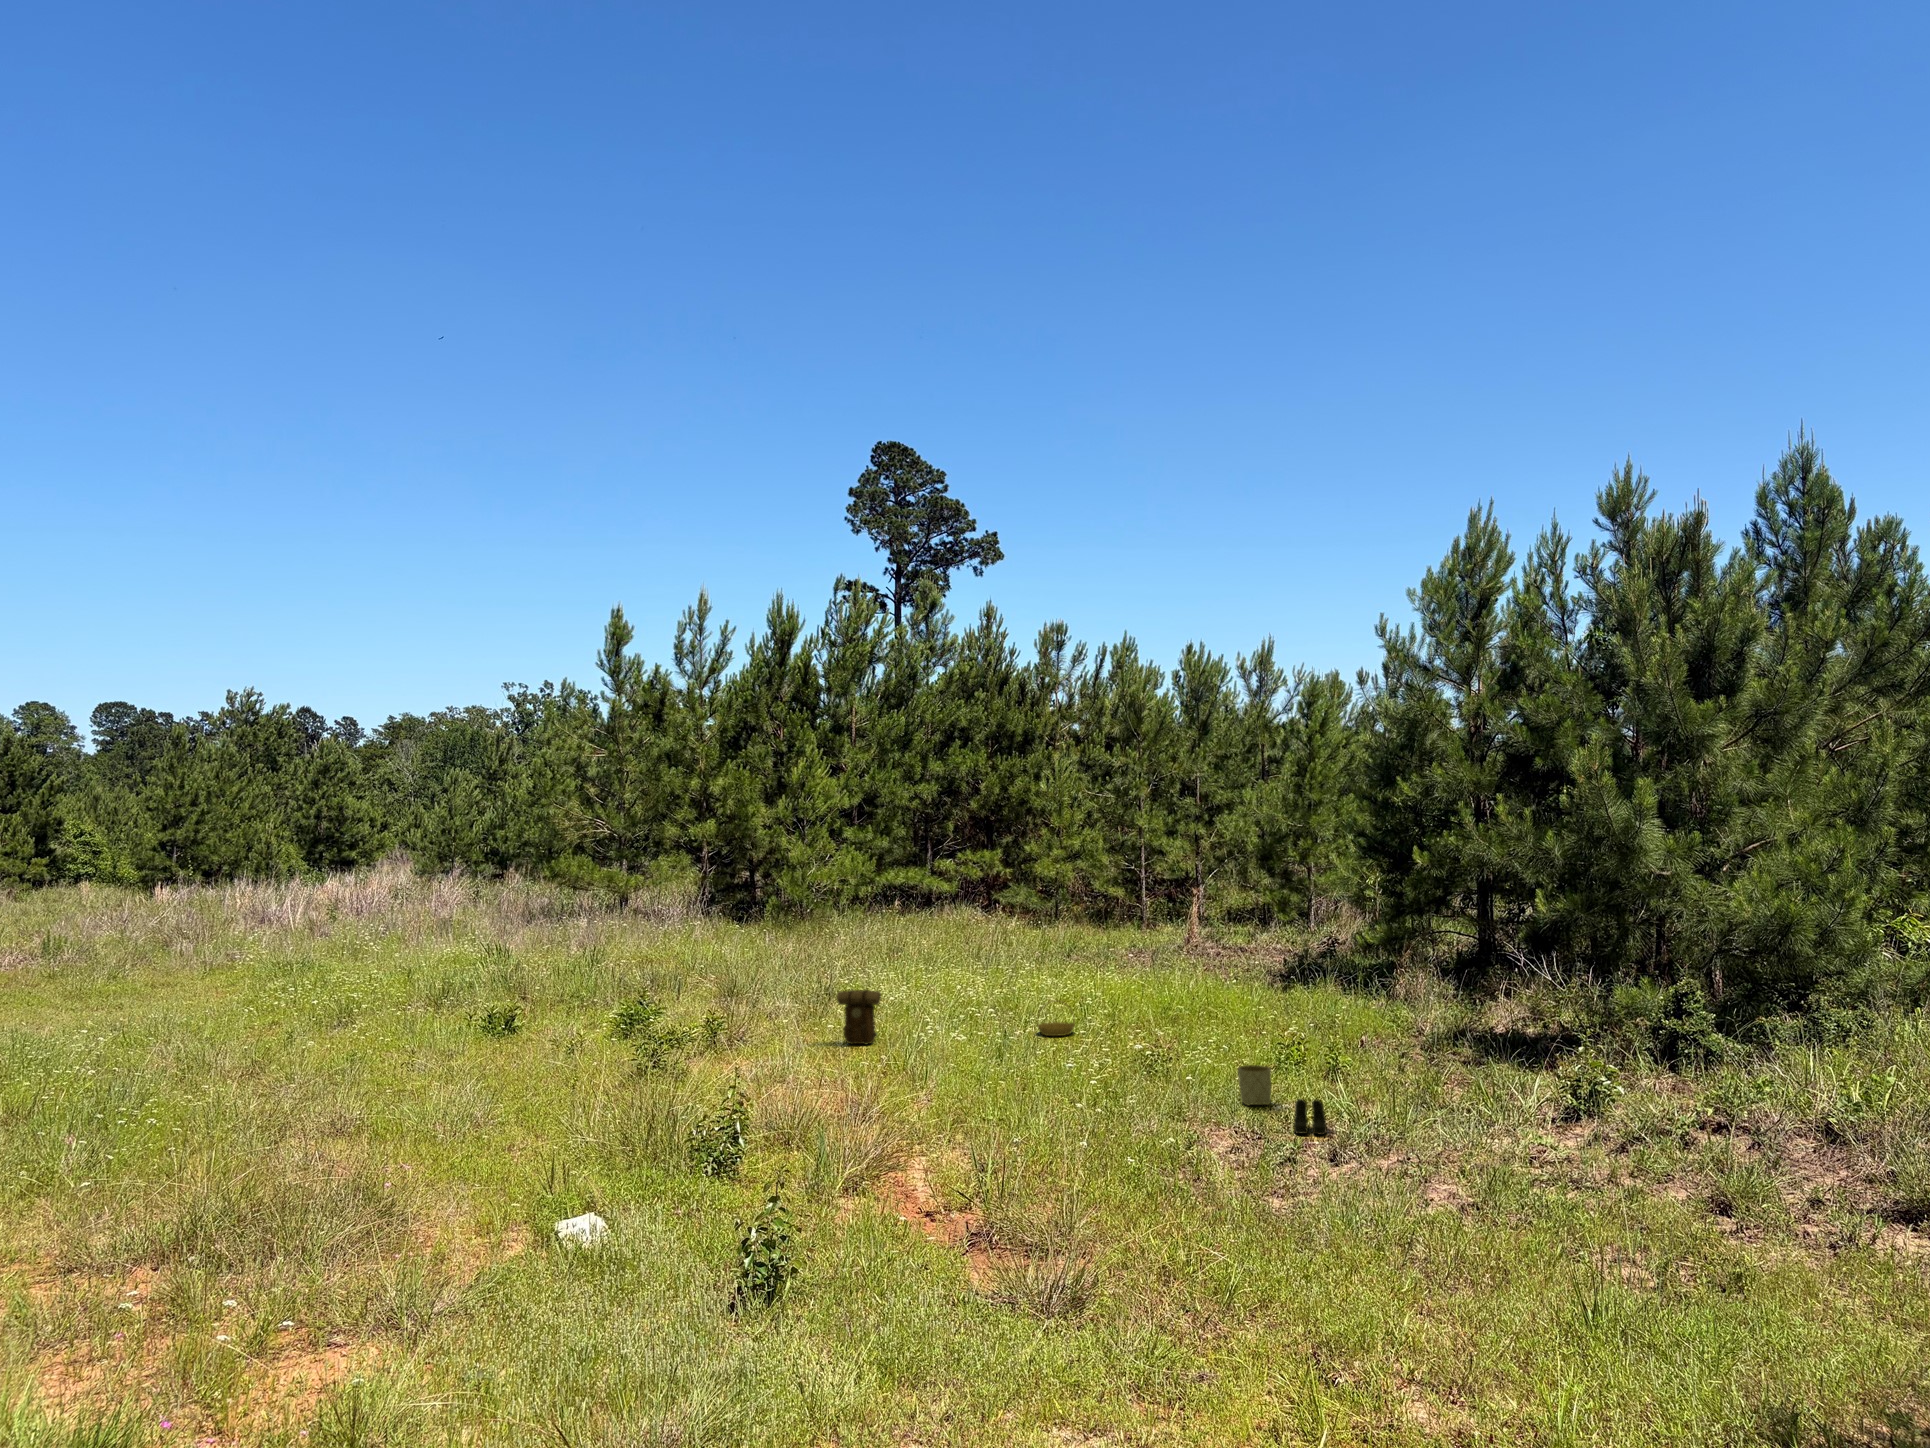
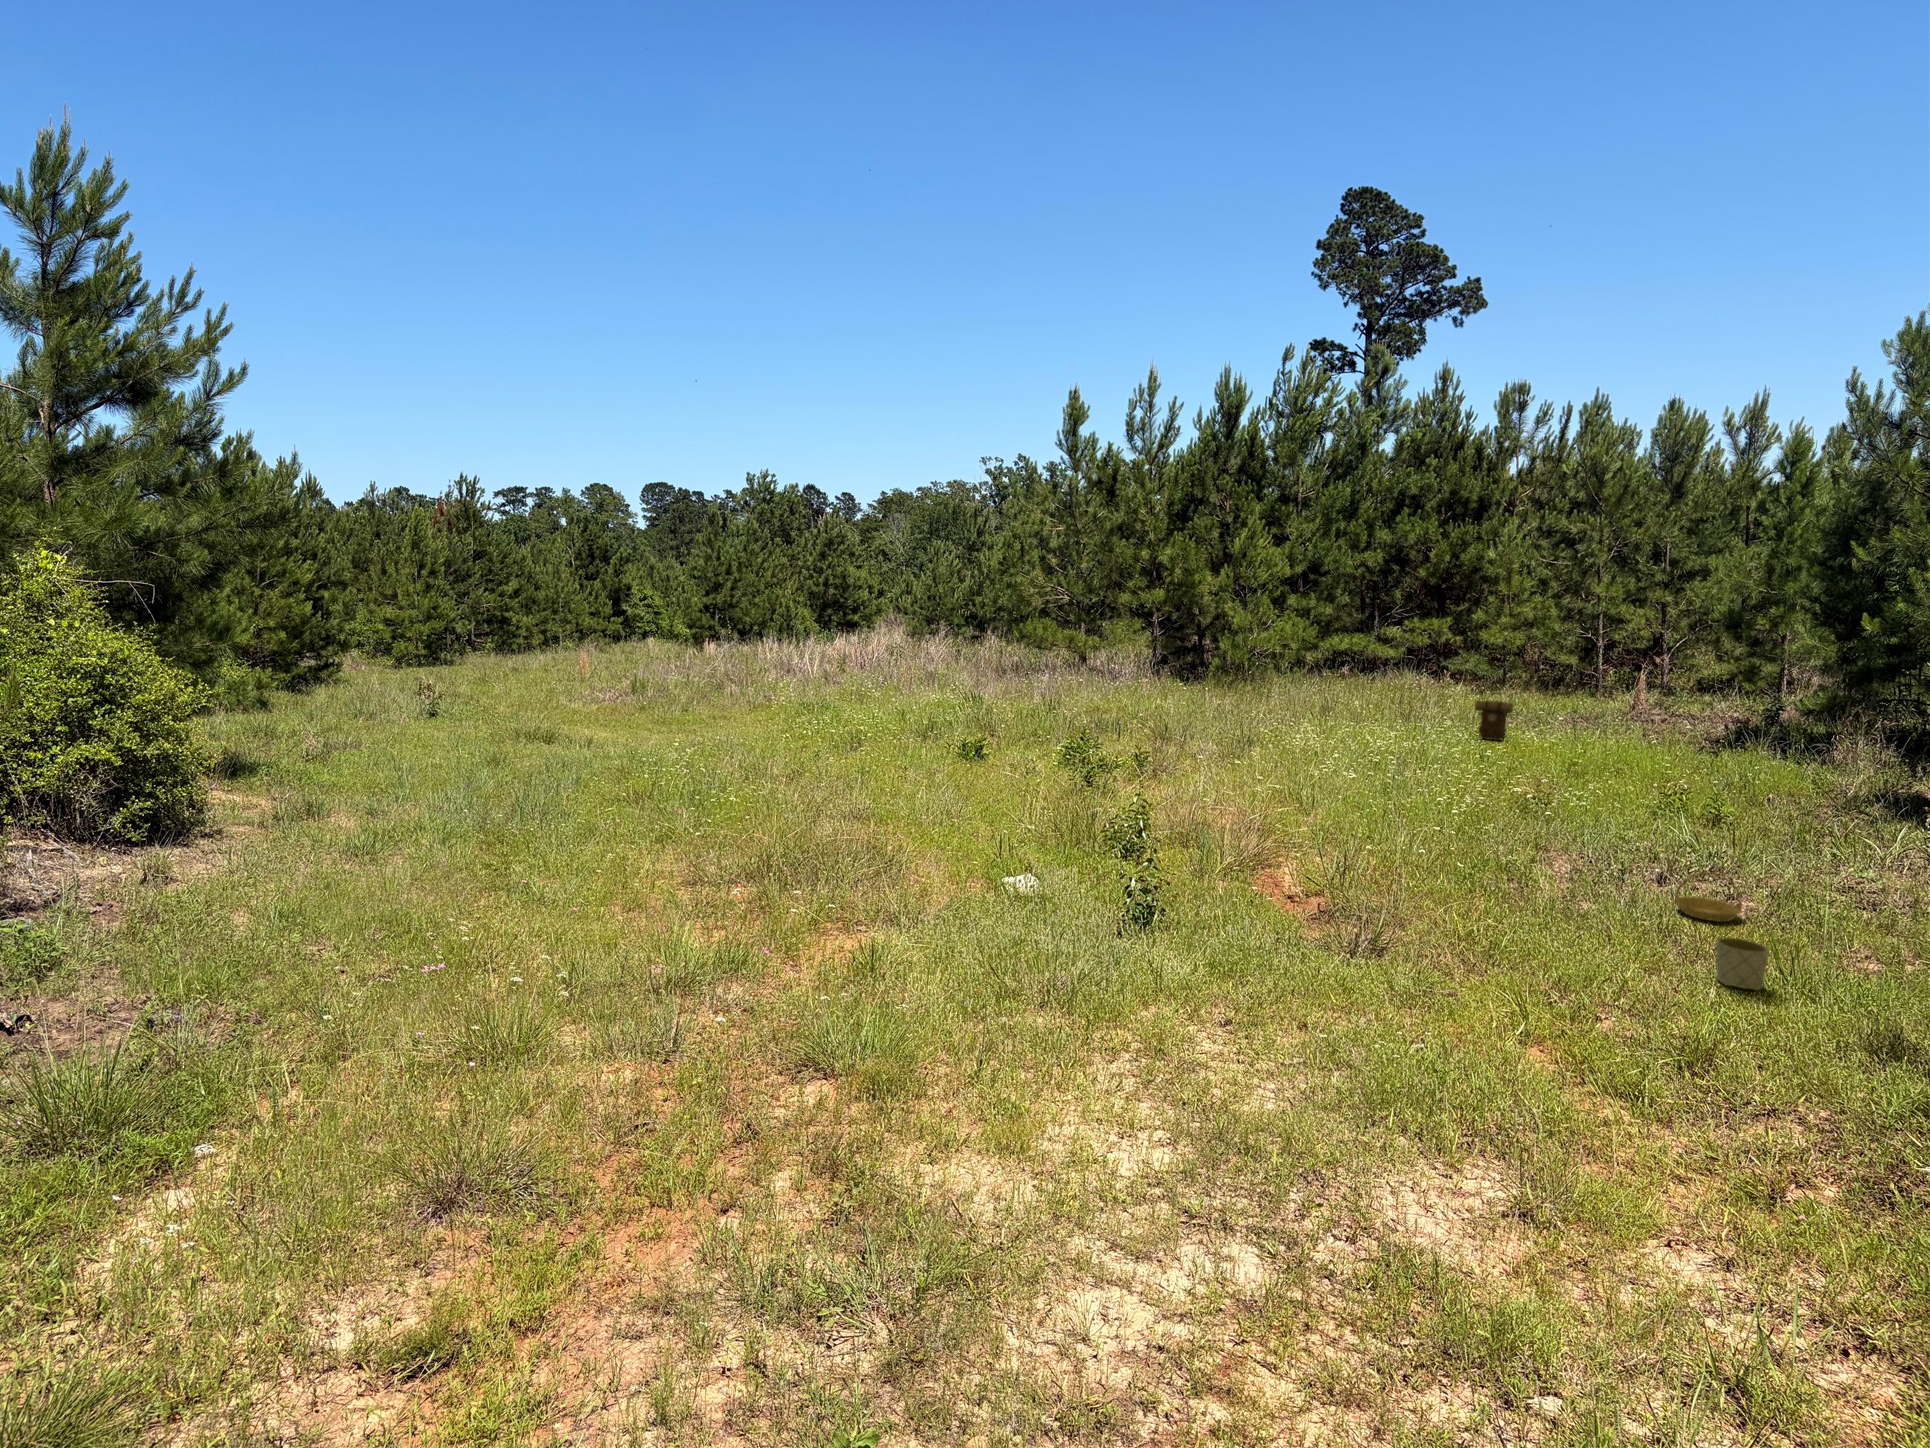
backpack: present [837,990,881,1044] -> present [1475,701,1513,741]
basket: present [1037,1000,1075,1036] -> present [1675,872,1742,922]
boots: present [1294,1099,1327,1135] -> none [1793,1003,1848,1056]

